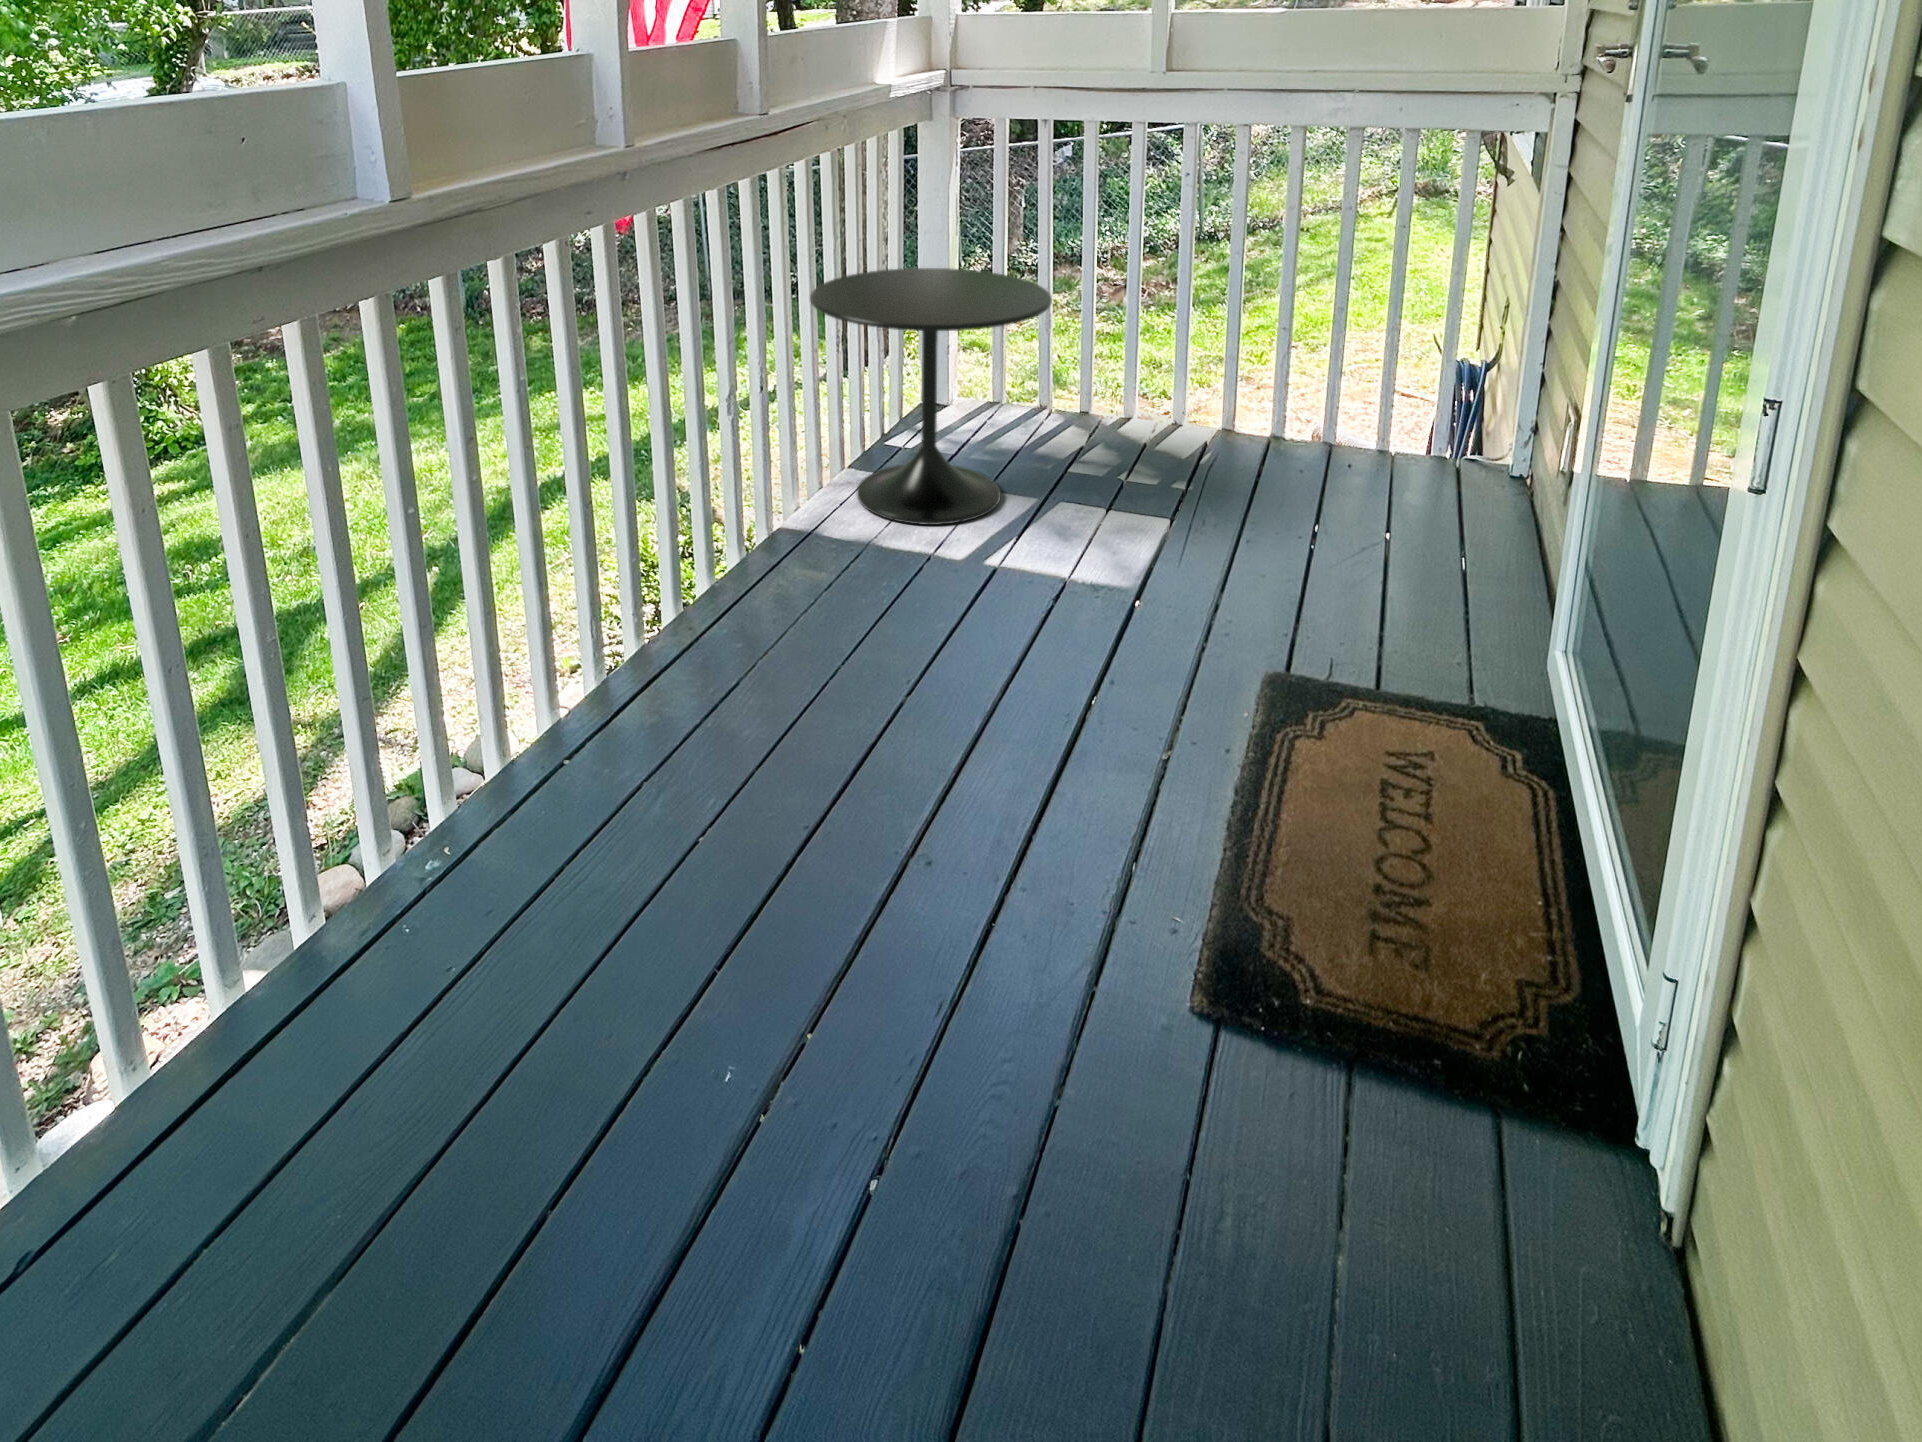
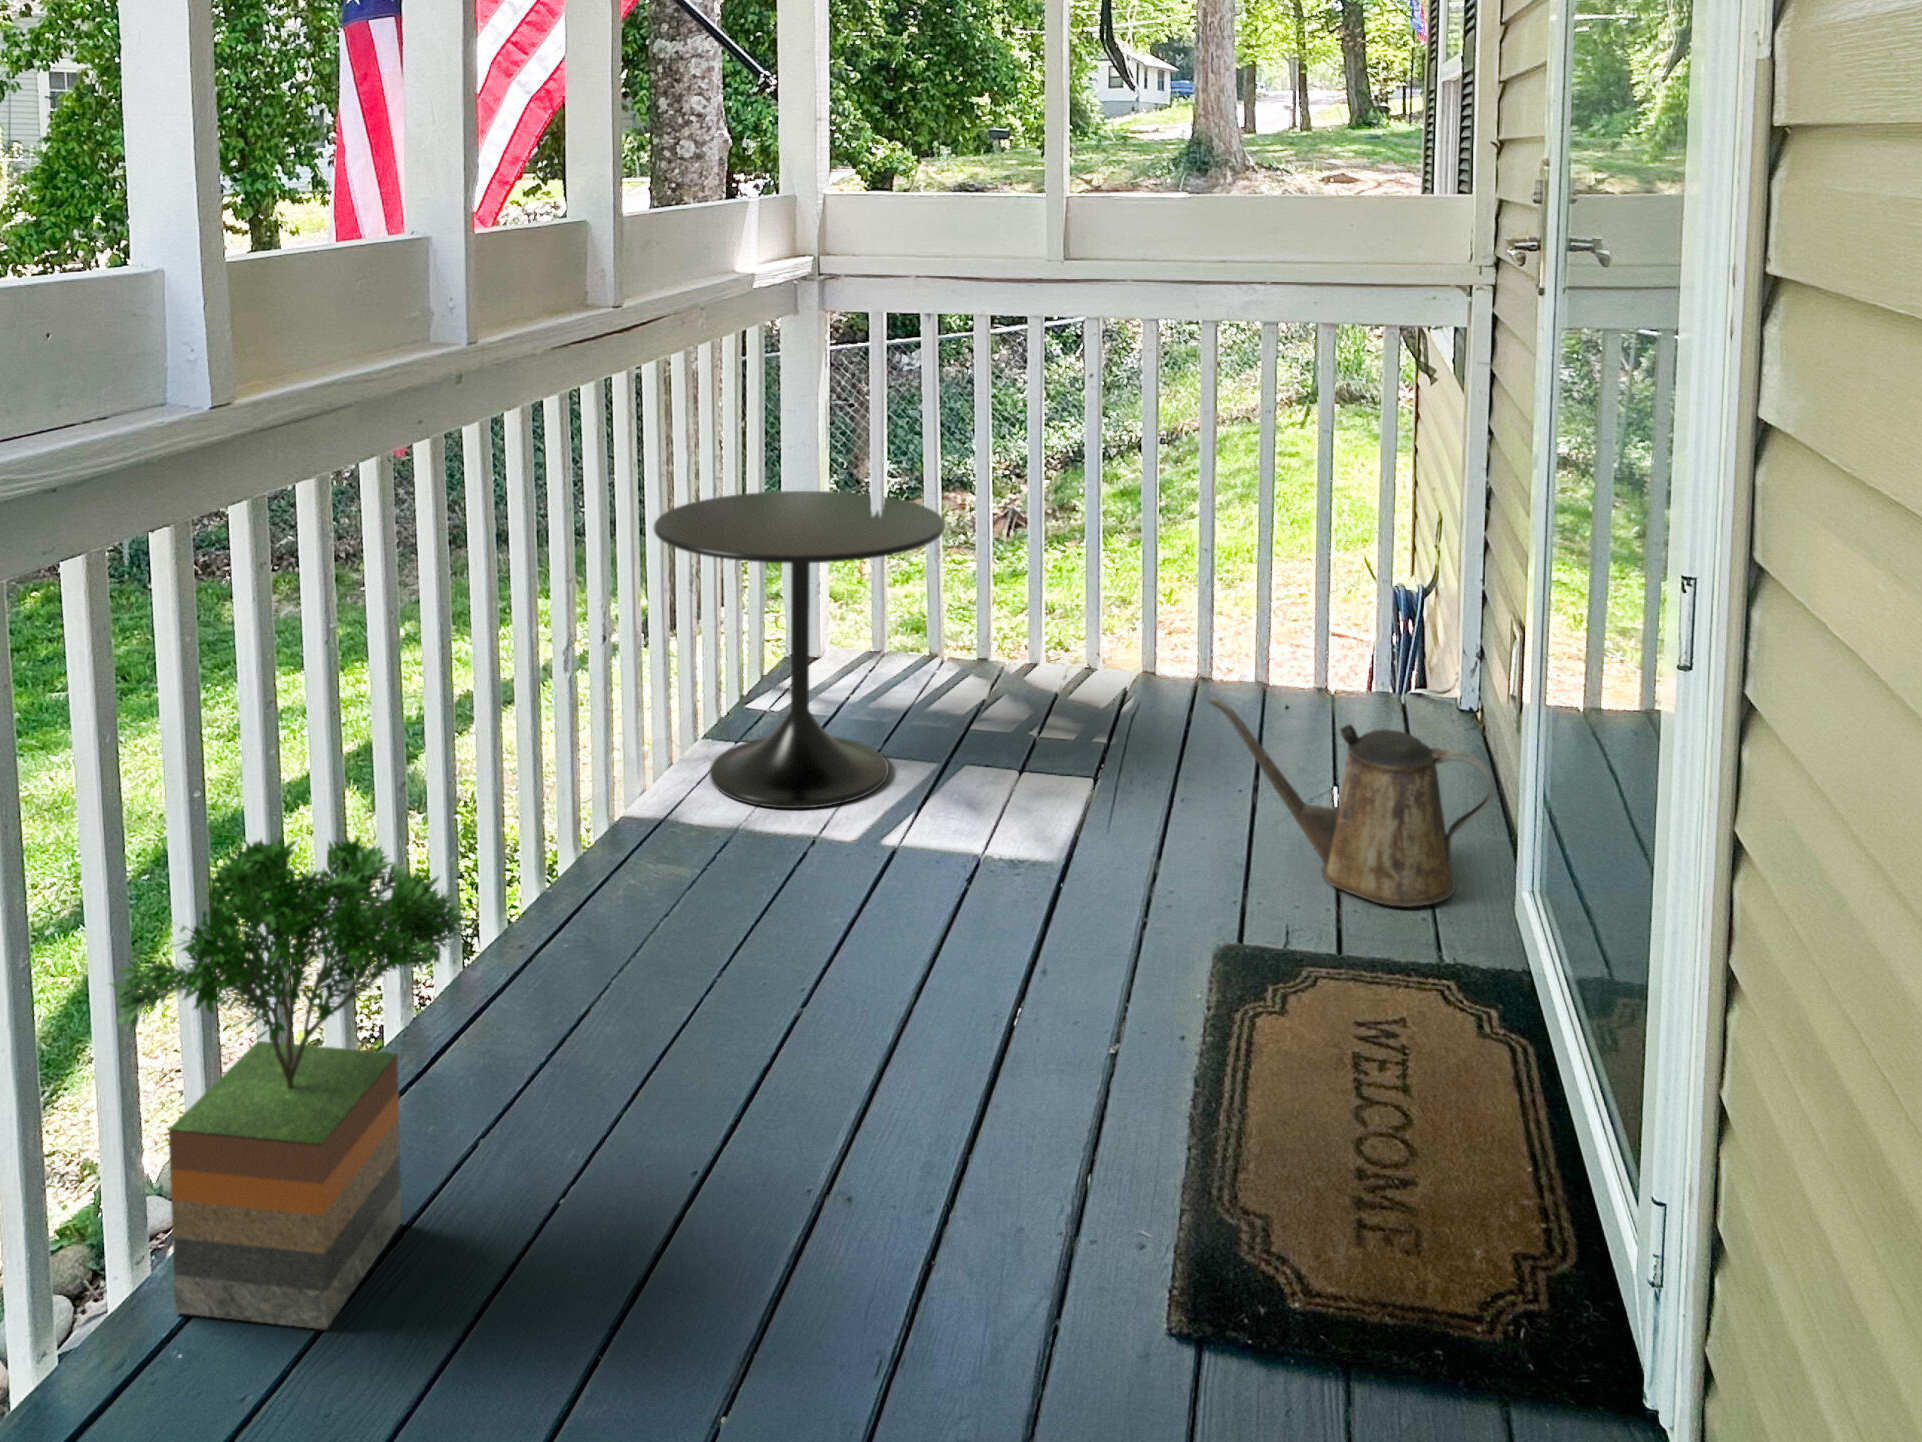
watering can: none [1272,456,1535,647] -> present [1209,697,1494,907]
potted tree: none [336,545,623,921] -> present [113,836,470,1329]

